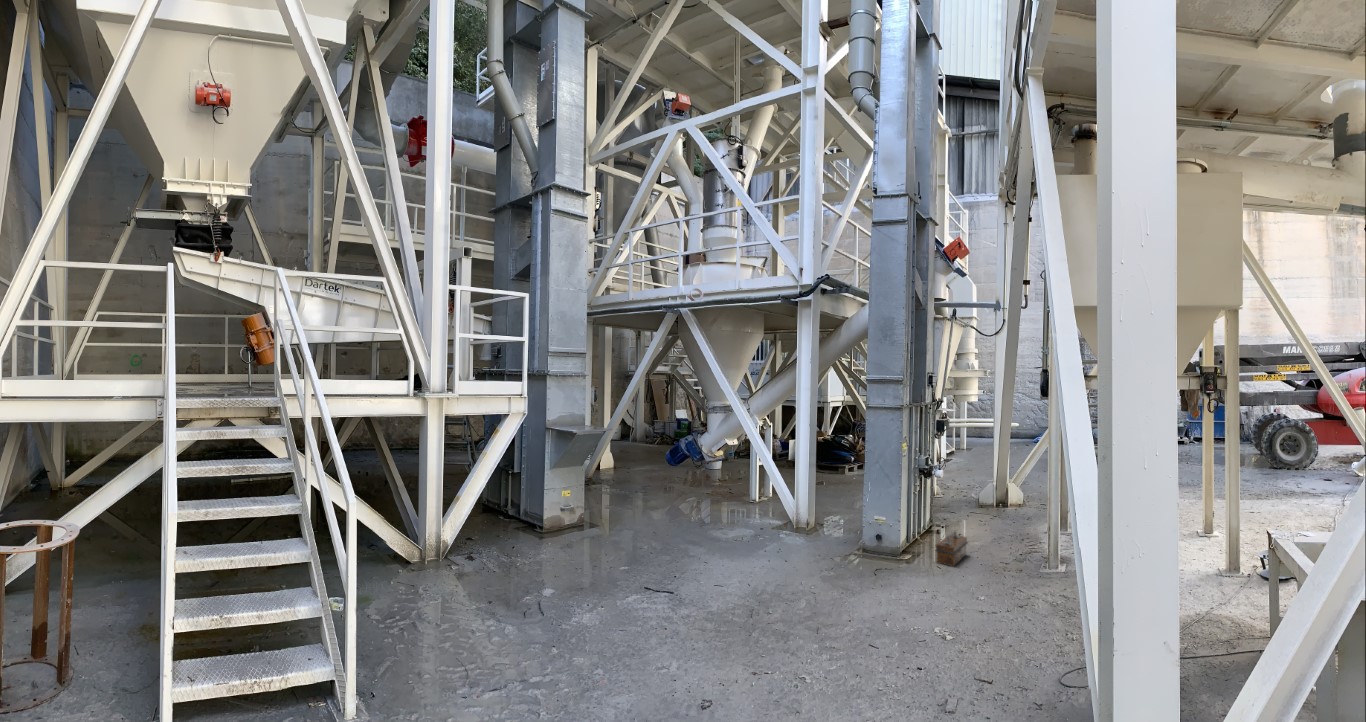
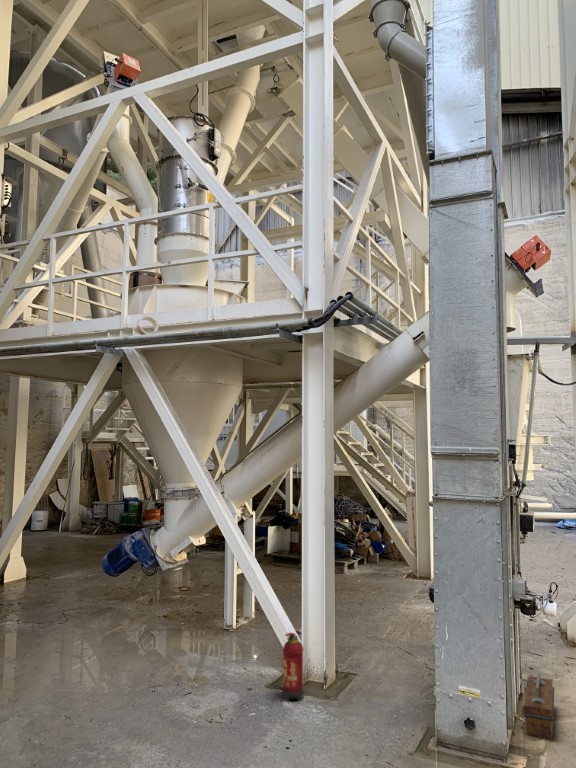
fire extinguisher: none [781,494,795,536] -> present [282,633,304,701]

